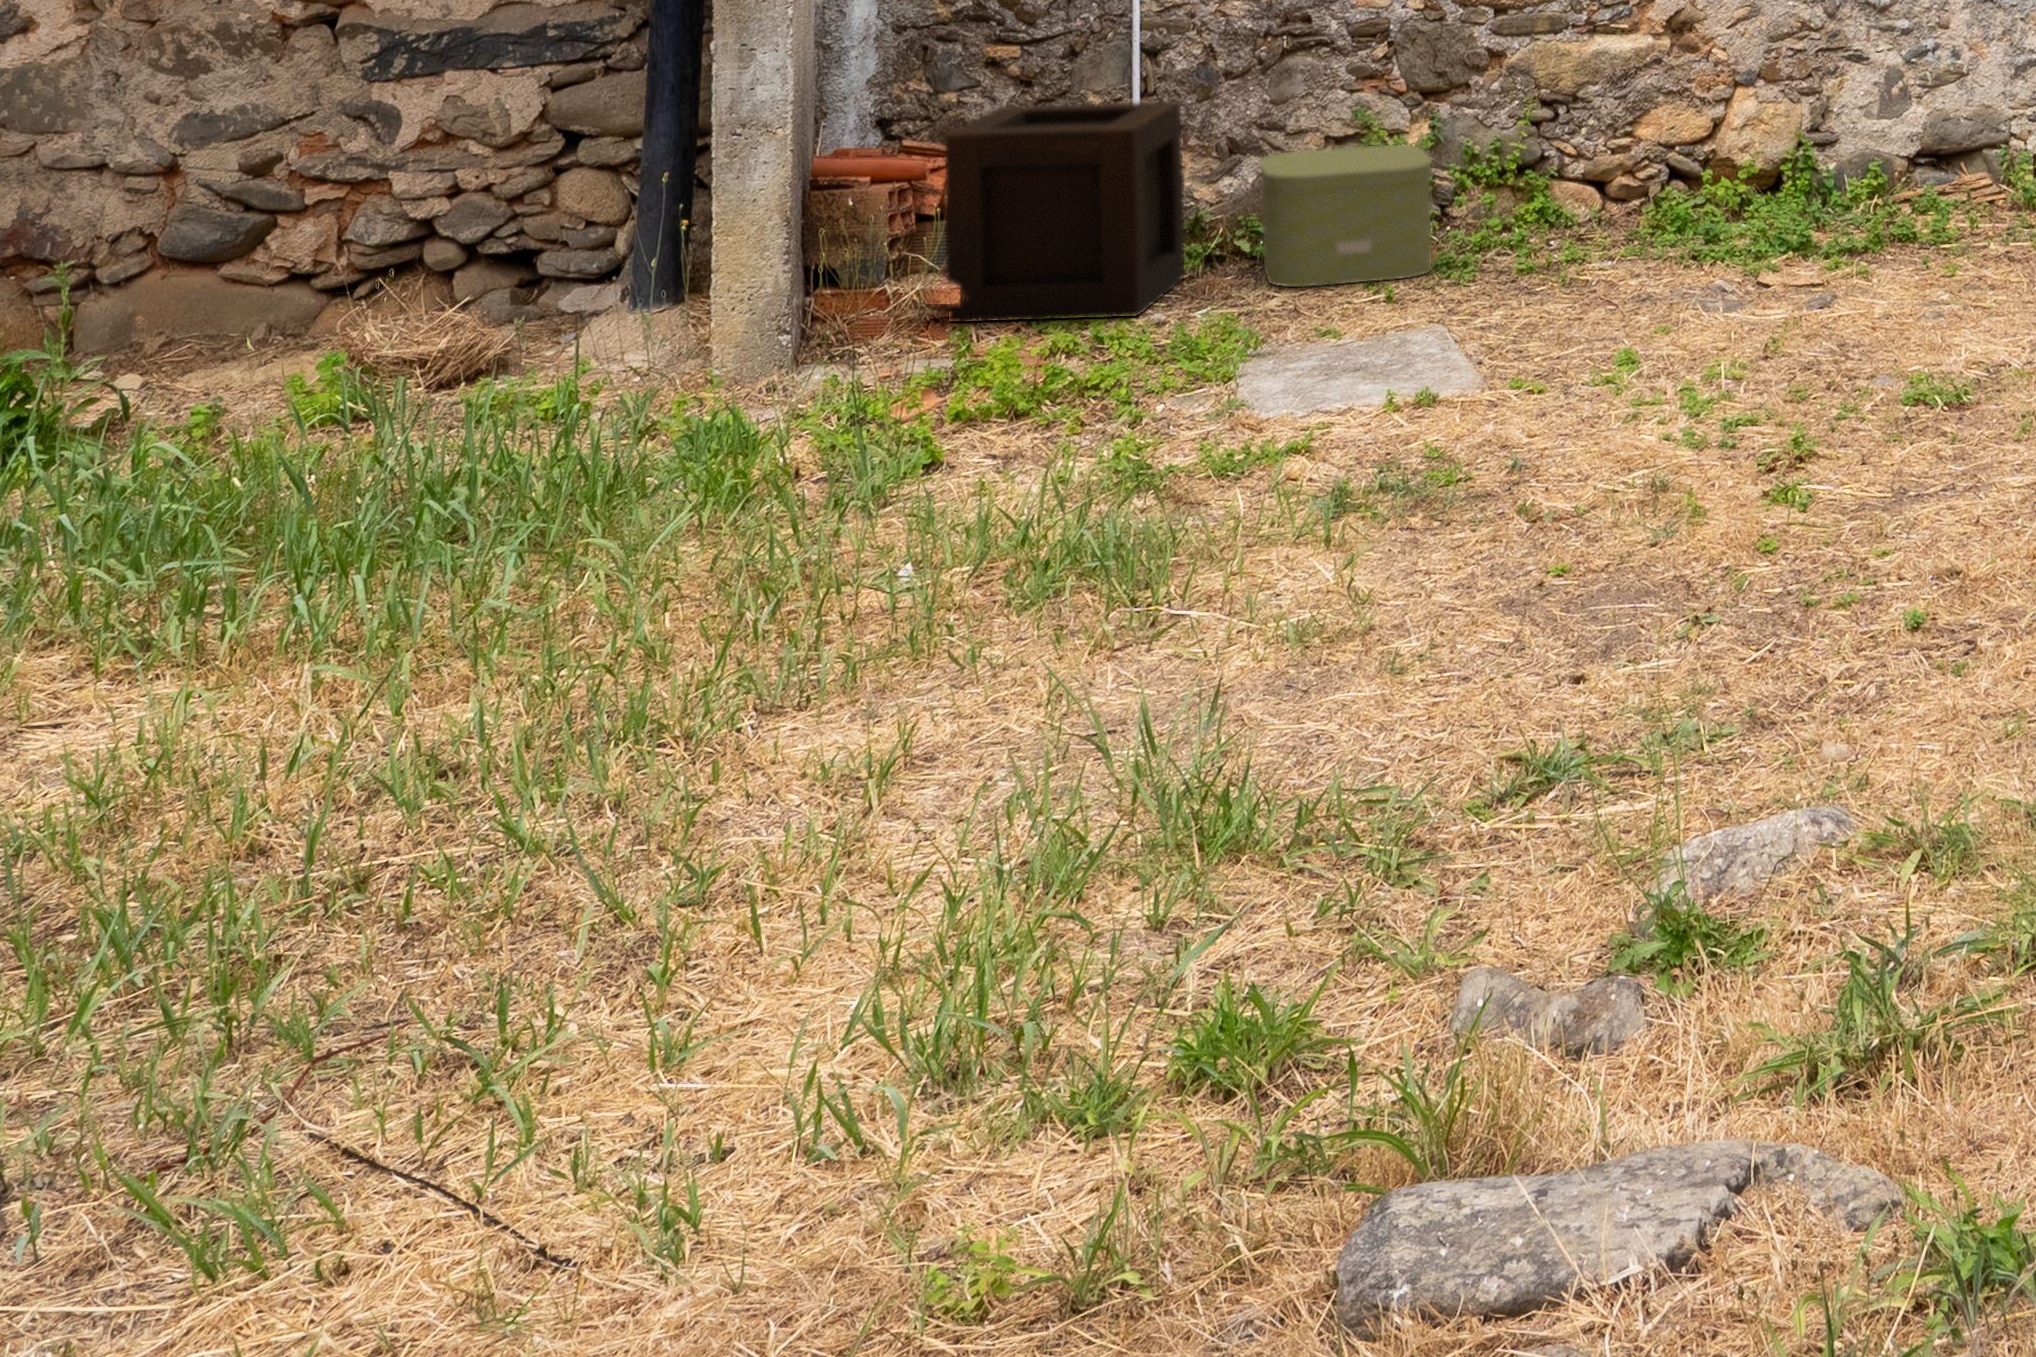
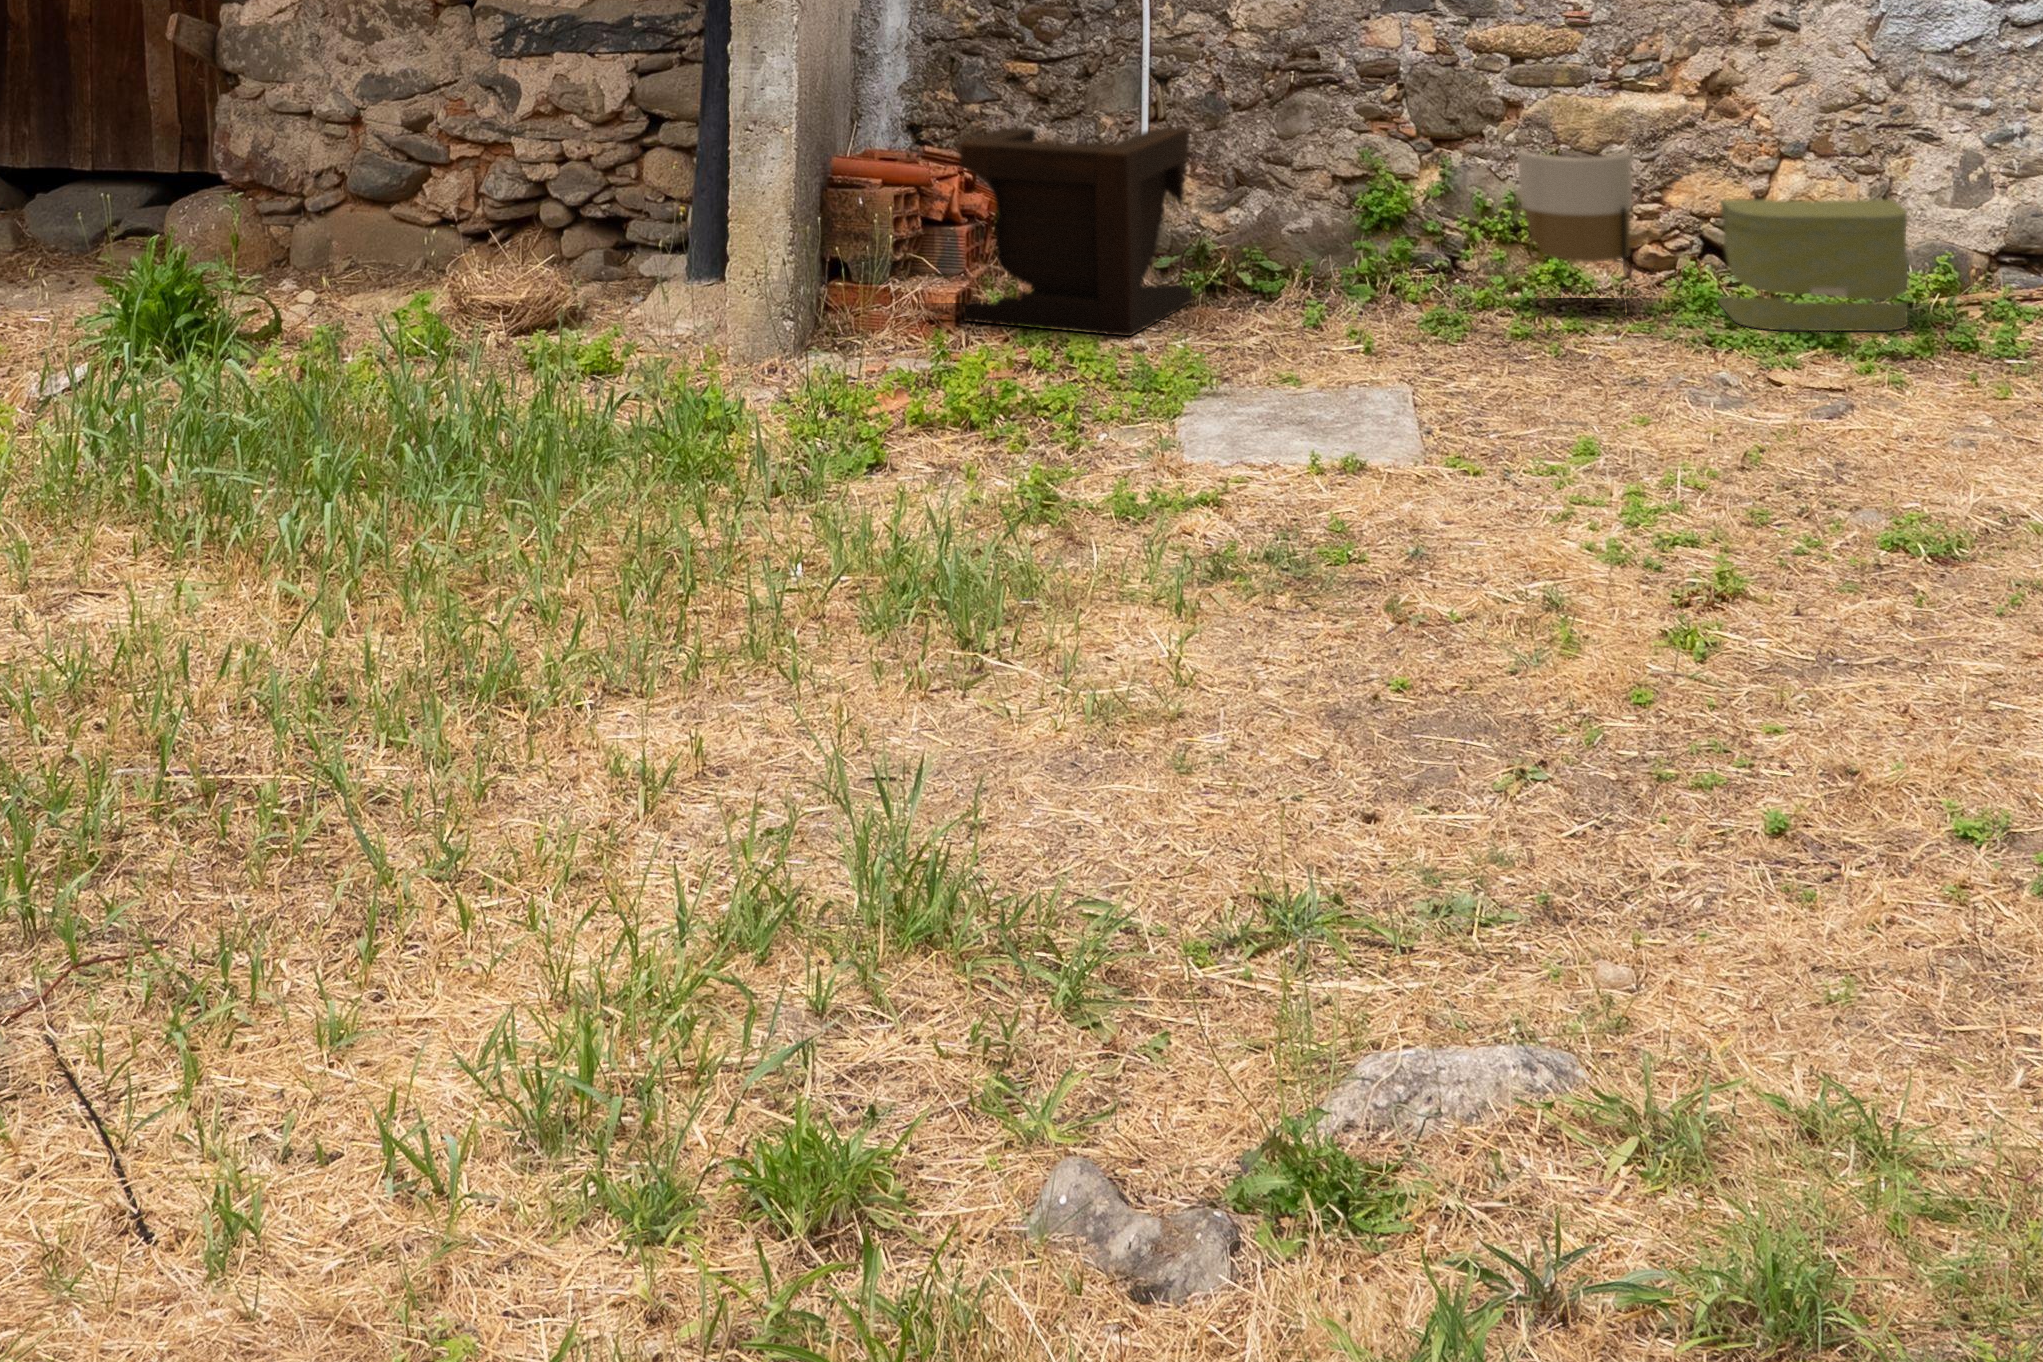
planter: none [1504,86,1610,250] -> present [1518,148,1633,314]
storage box: present [1260,145,1432,287] -> present [1718,199,1908,331]

